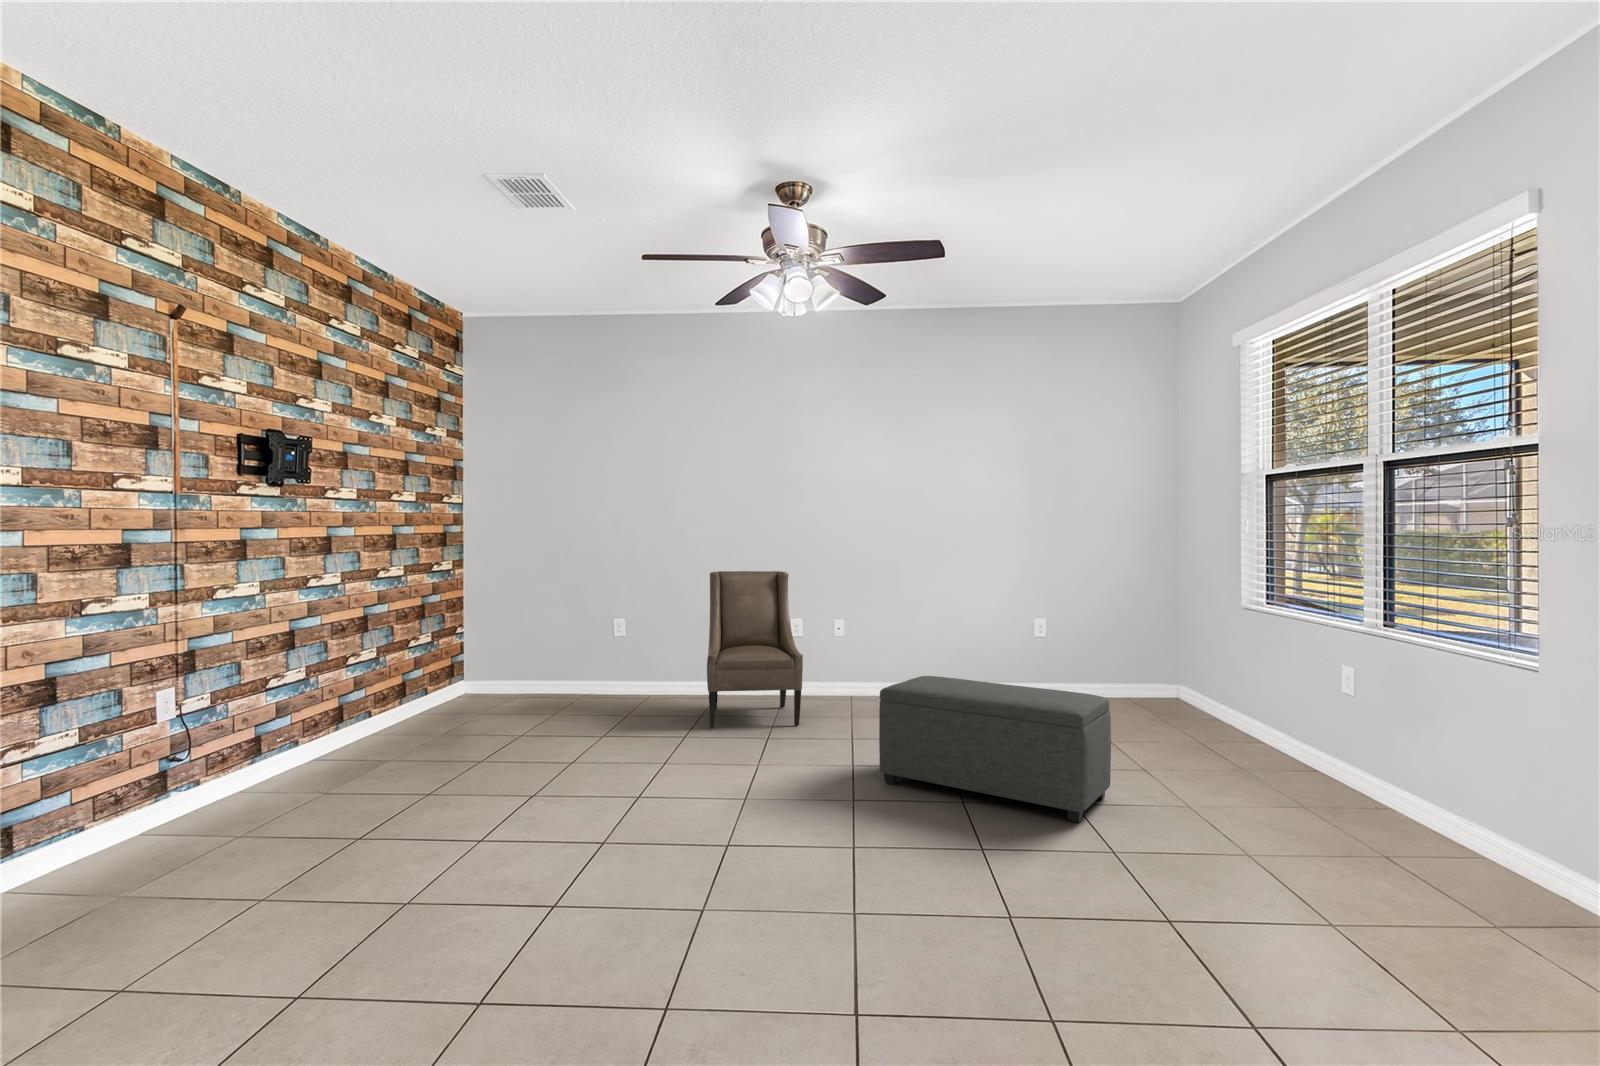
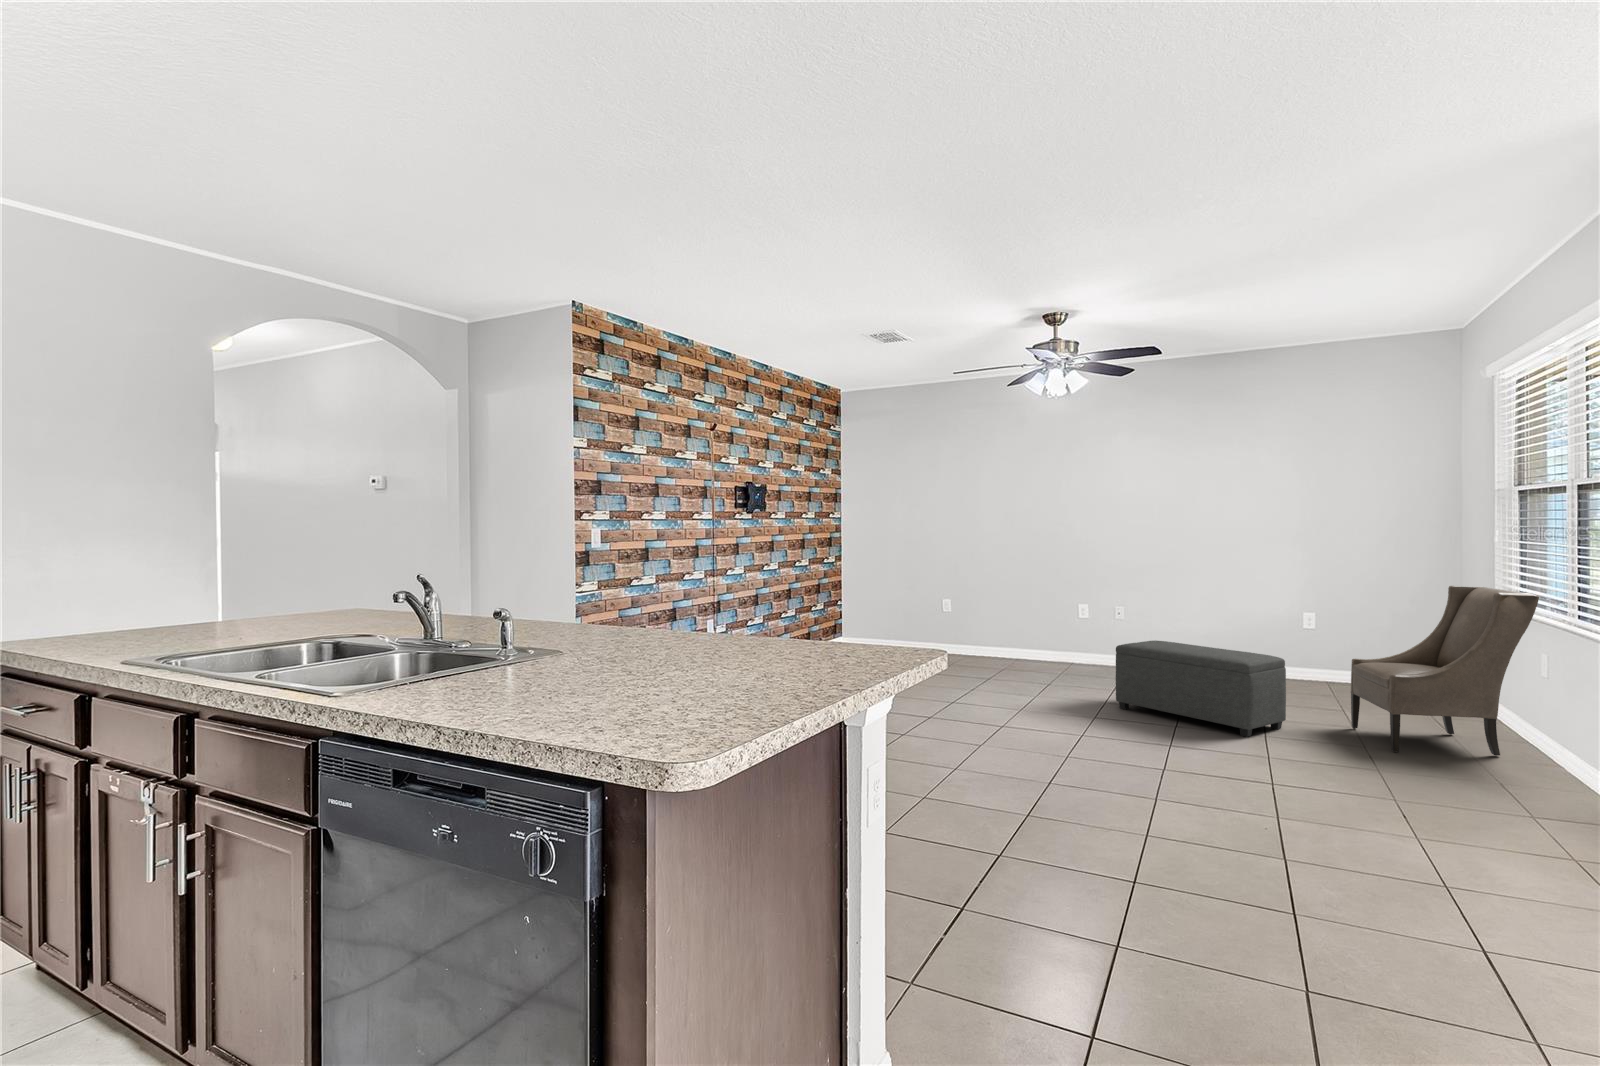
armchair: present [707,571,803,729] -> present [1351,586,1539,756]

